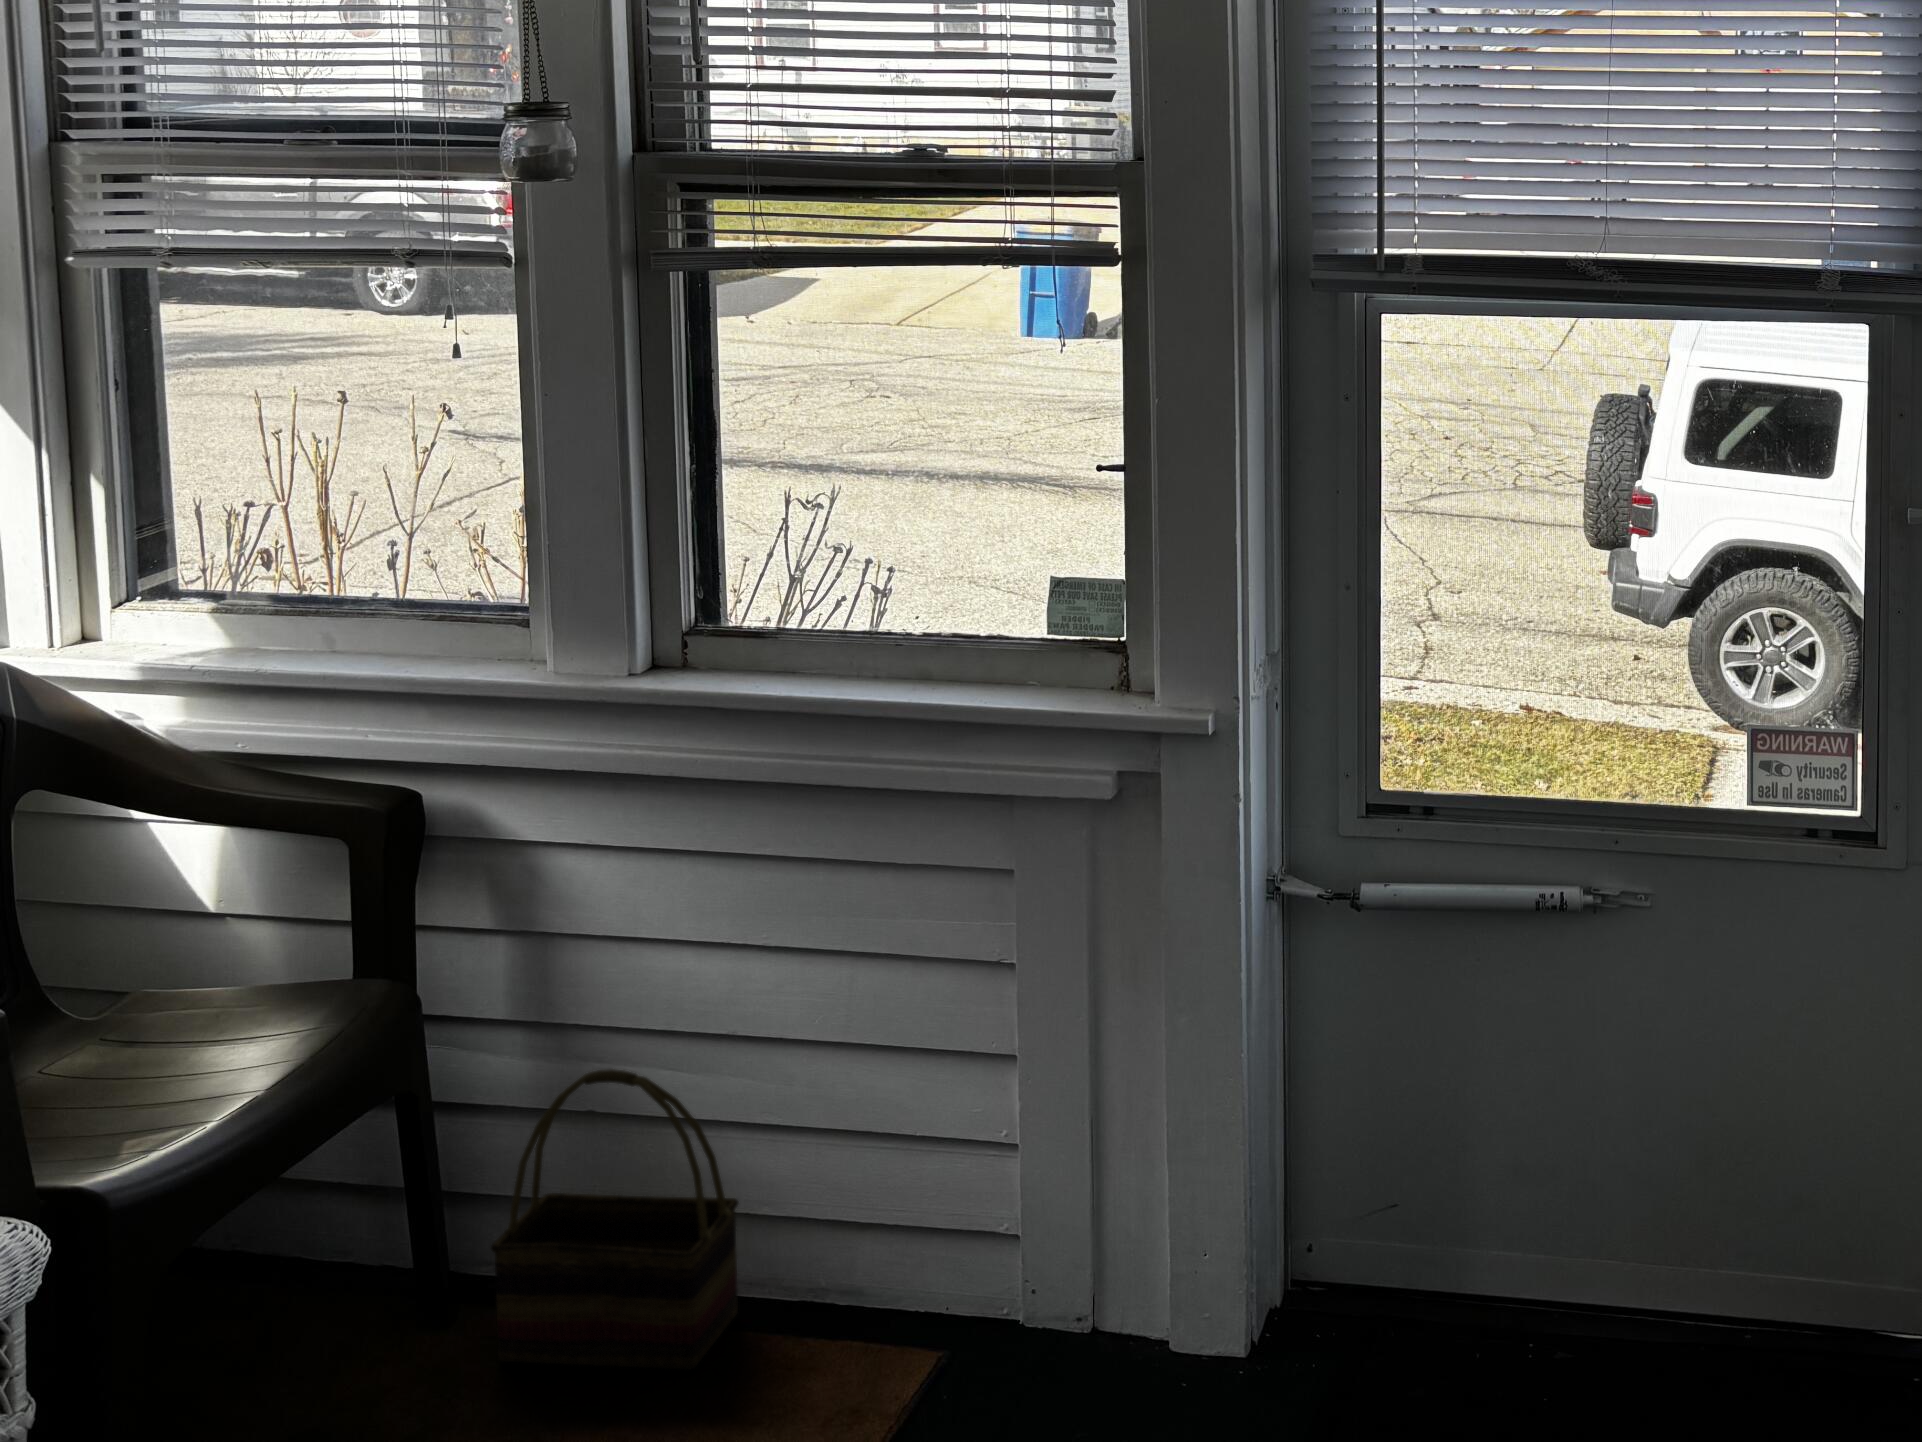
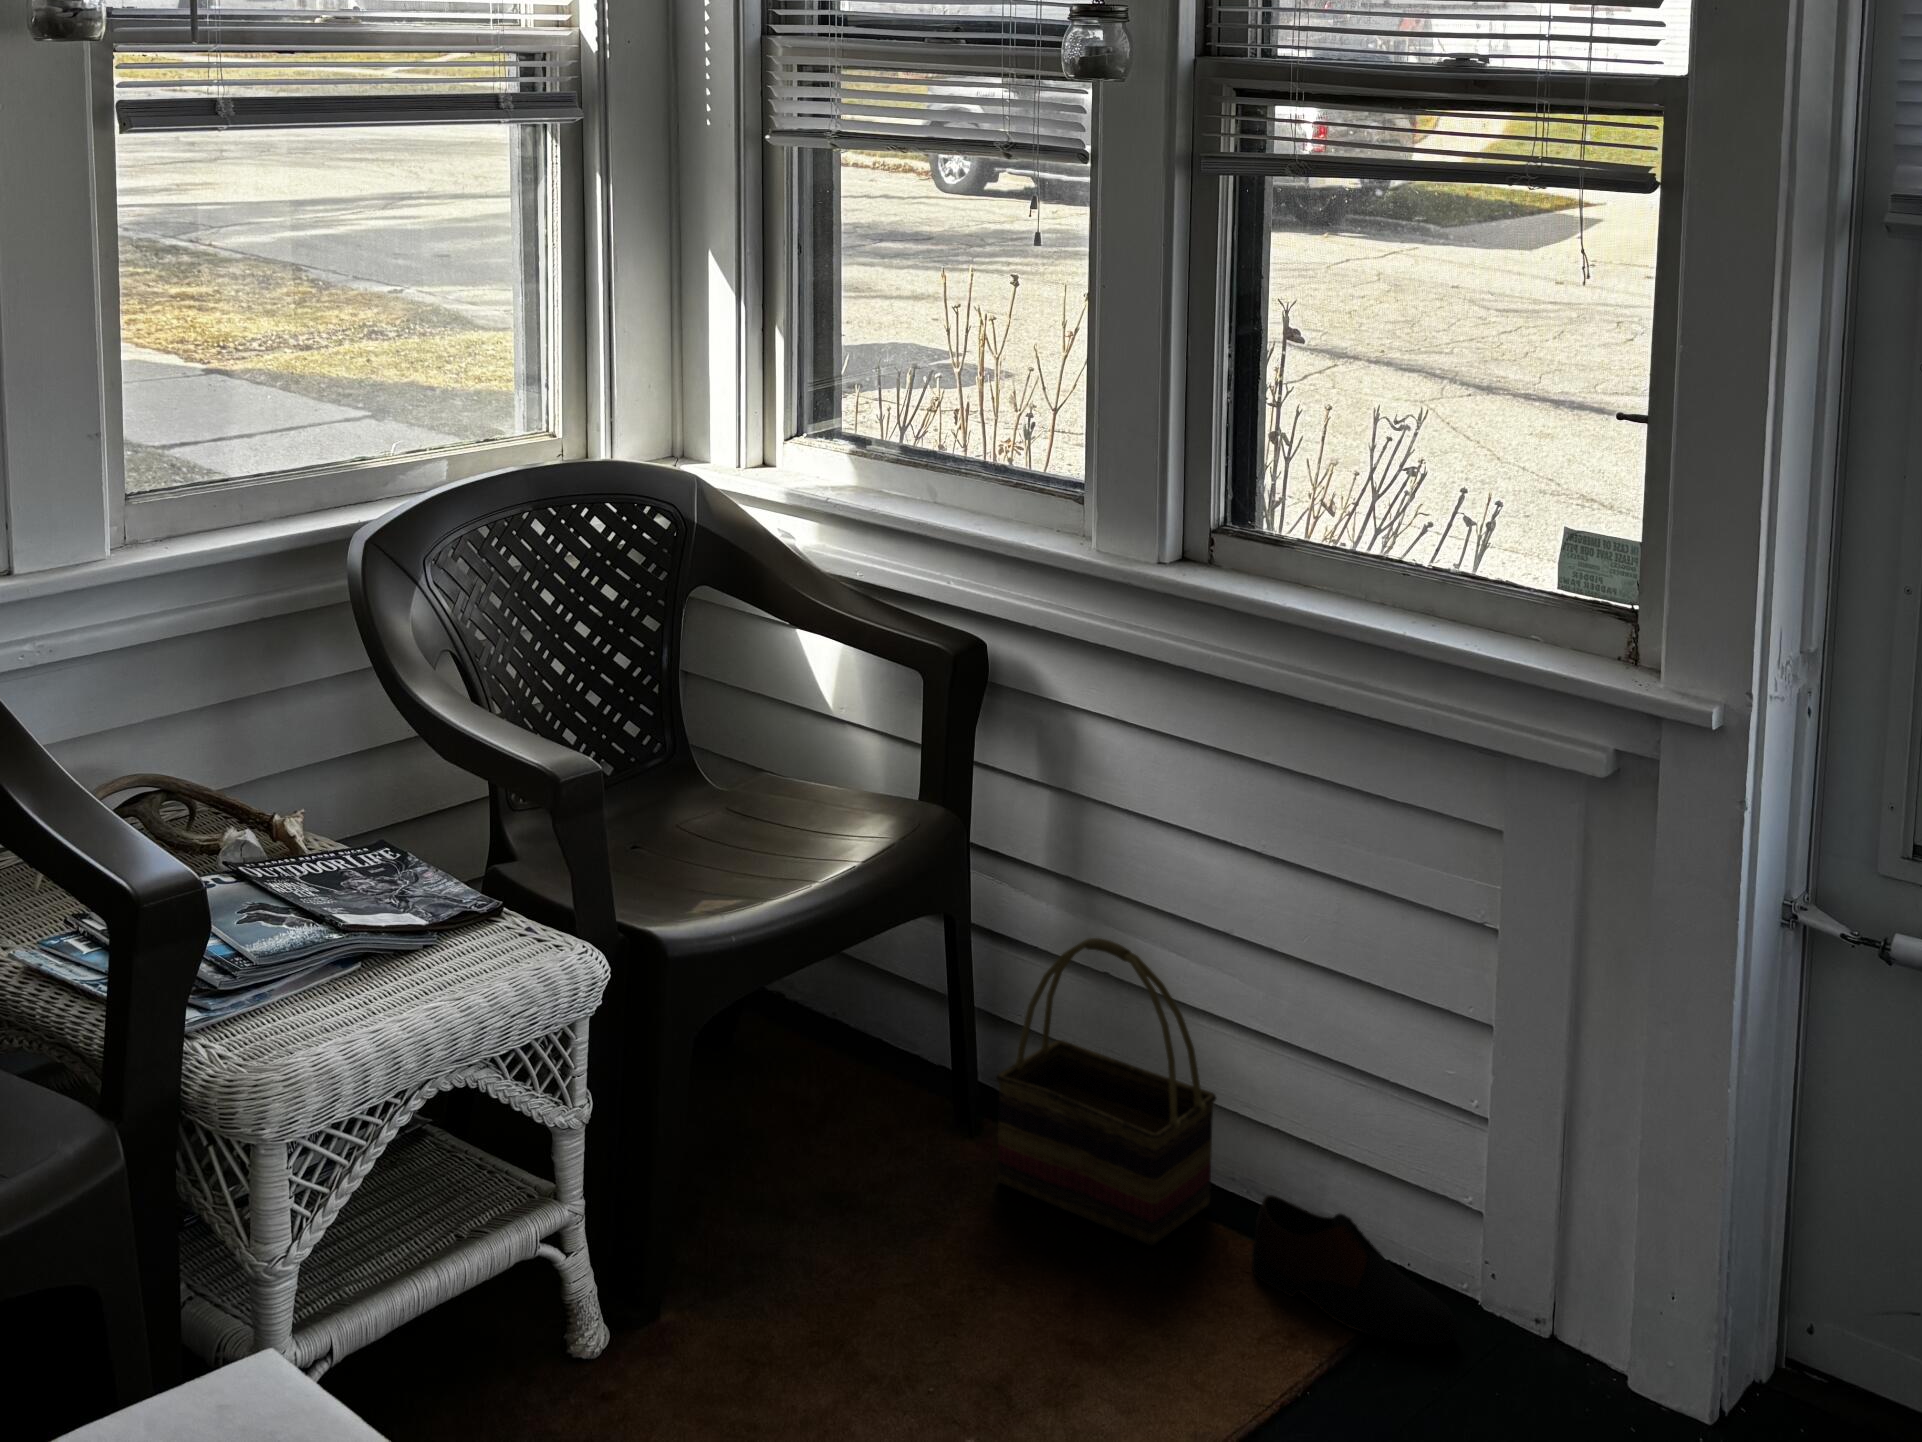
shoe: none [799,1274,1019,1380] -> present [1252,1195,1458,1344]

